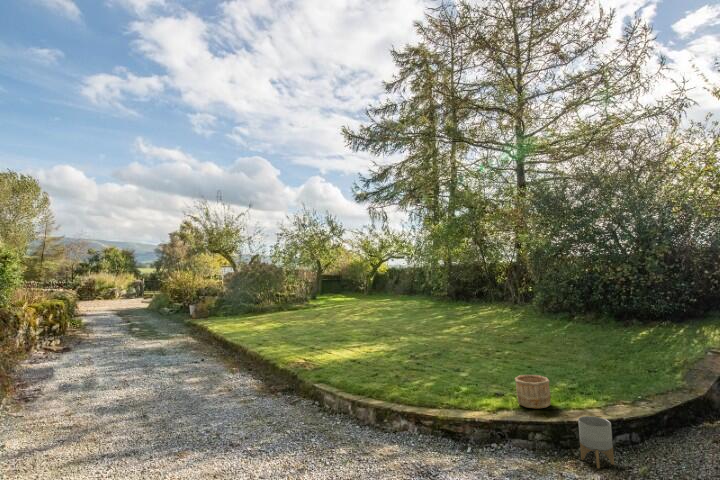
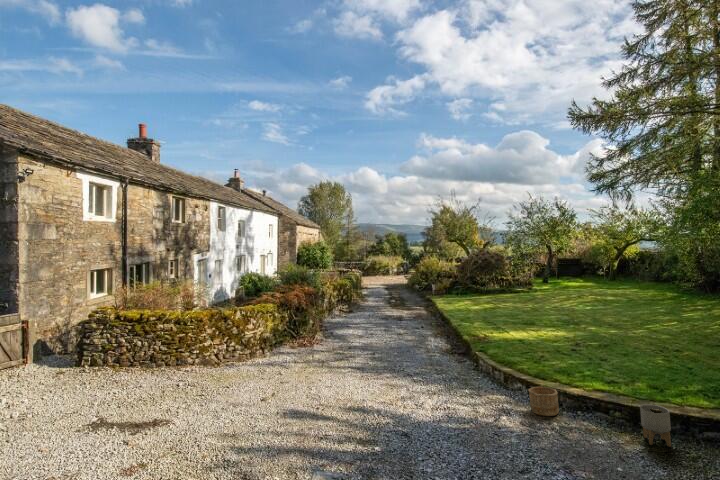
wooden bucket: present [515,375,551,409] -> present [528,386,559,416]

